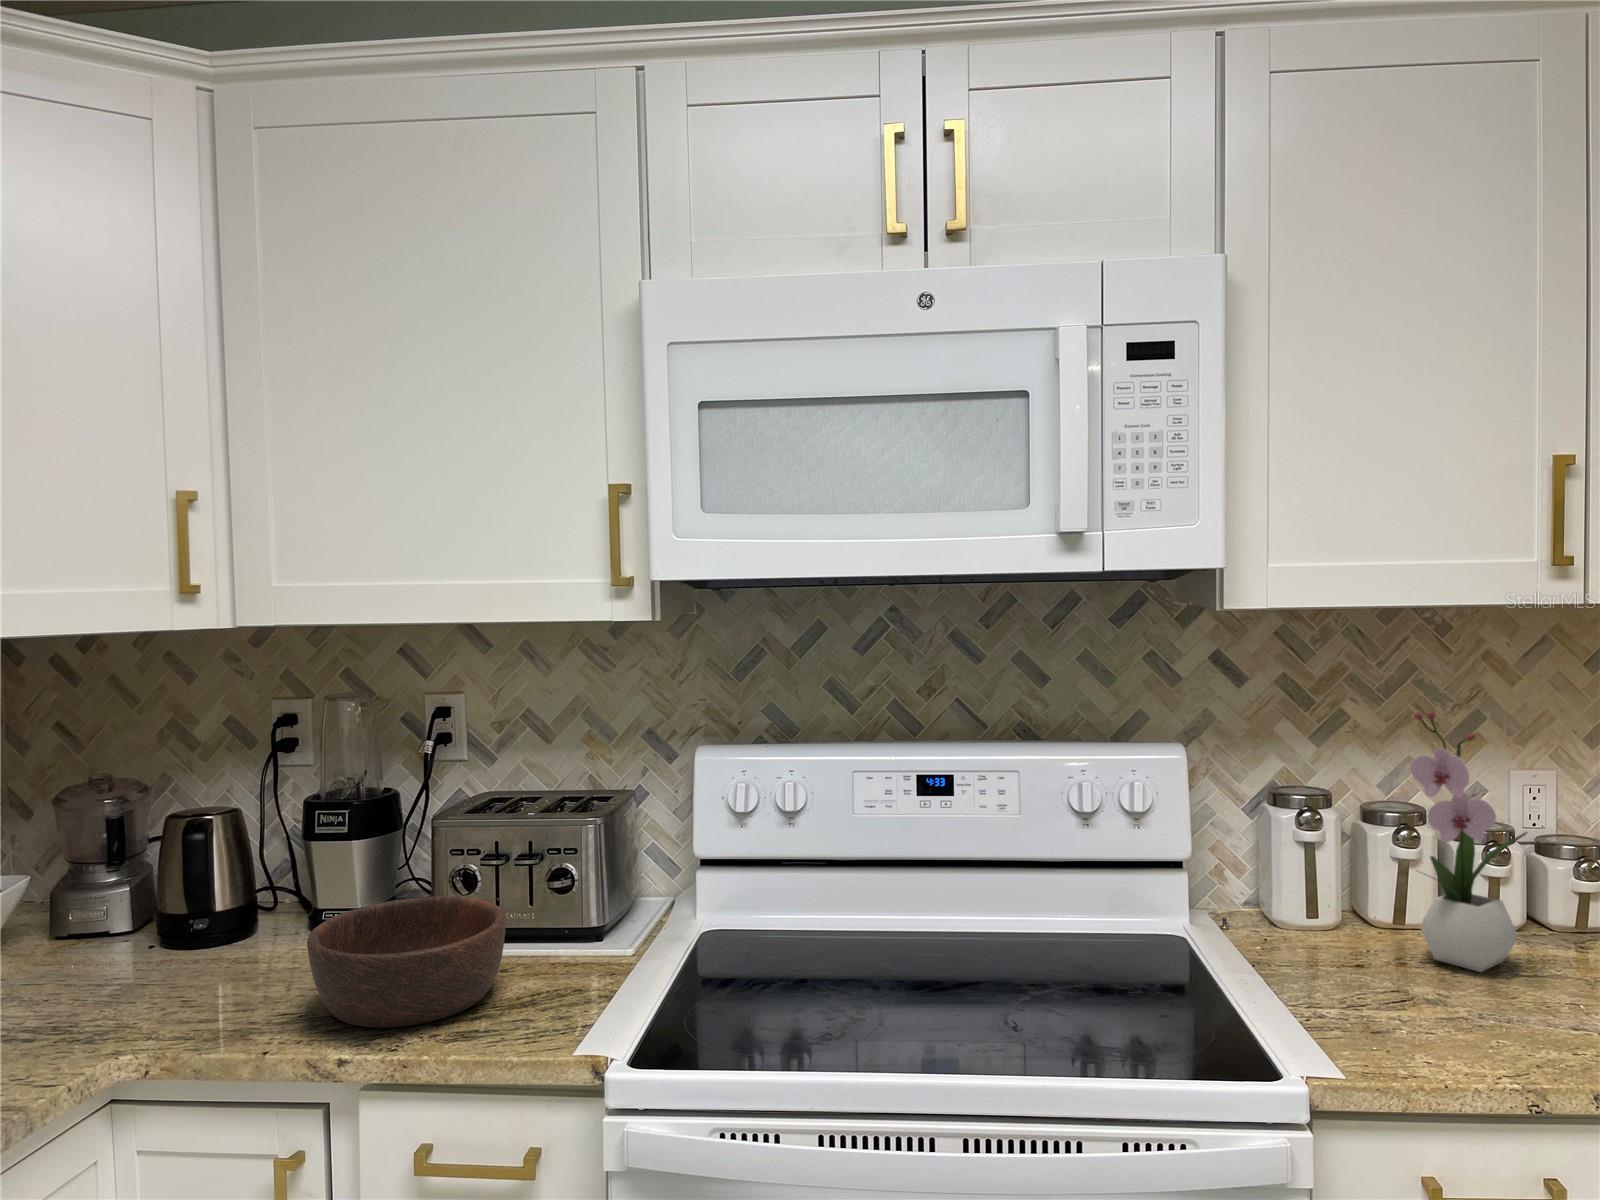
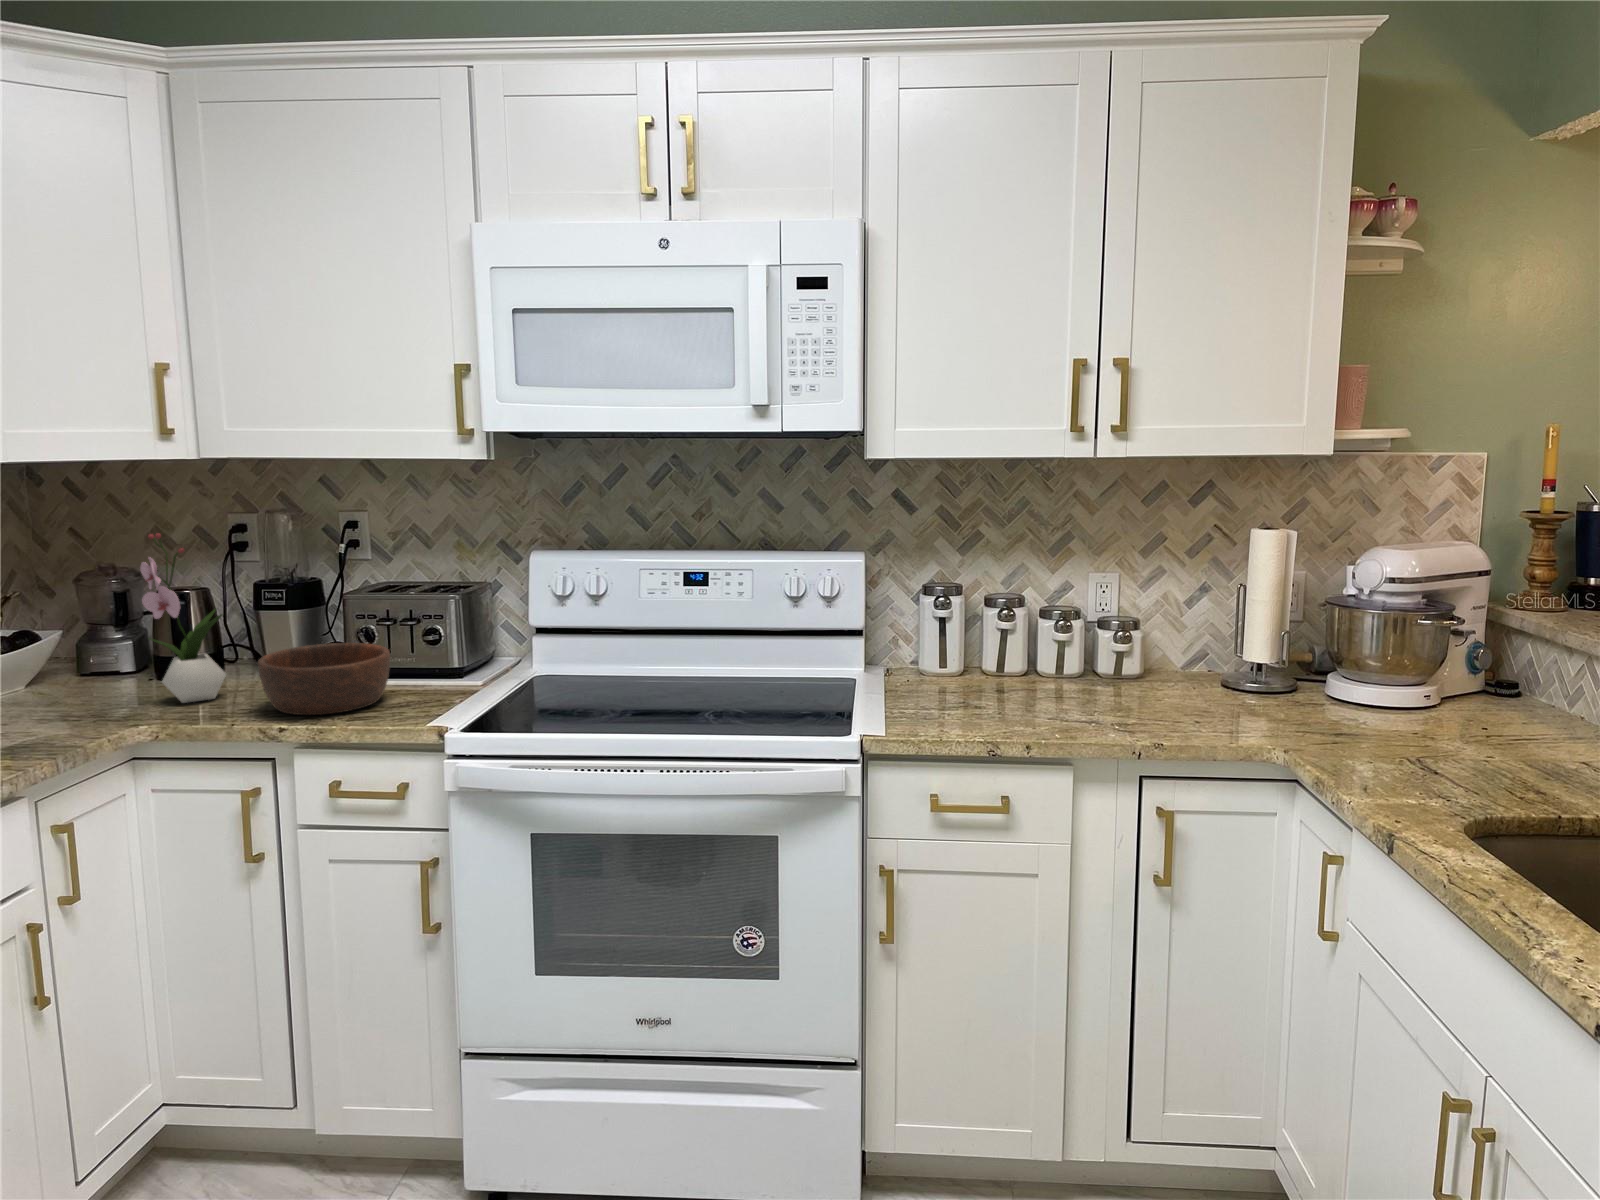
flower arrangement: present [1411,711,1527,972] -> present [140,533,226,703]

